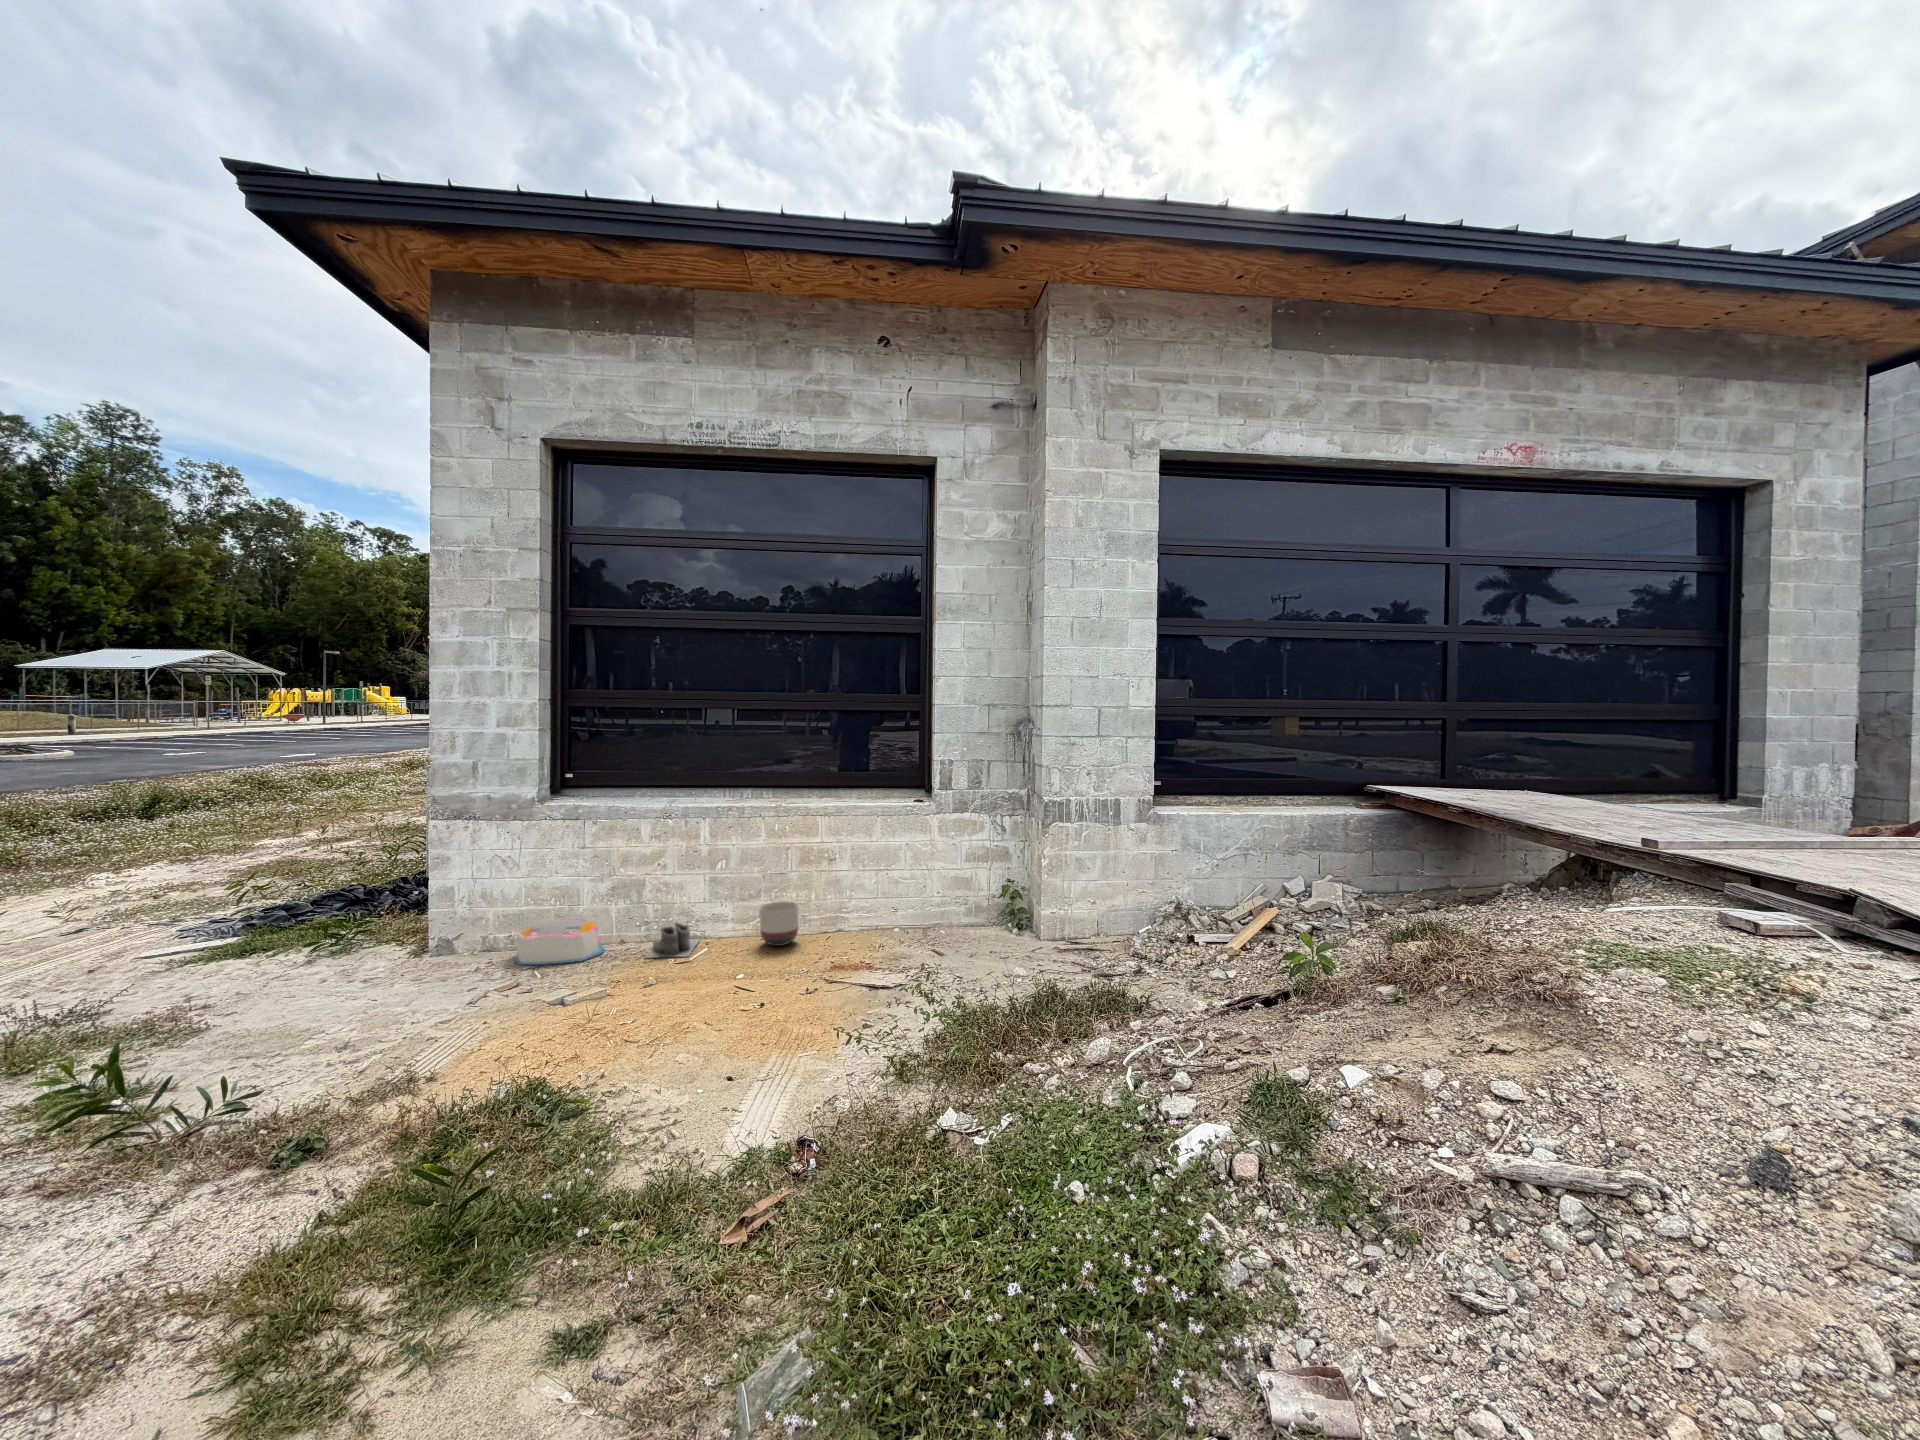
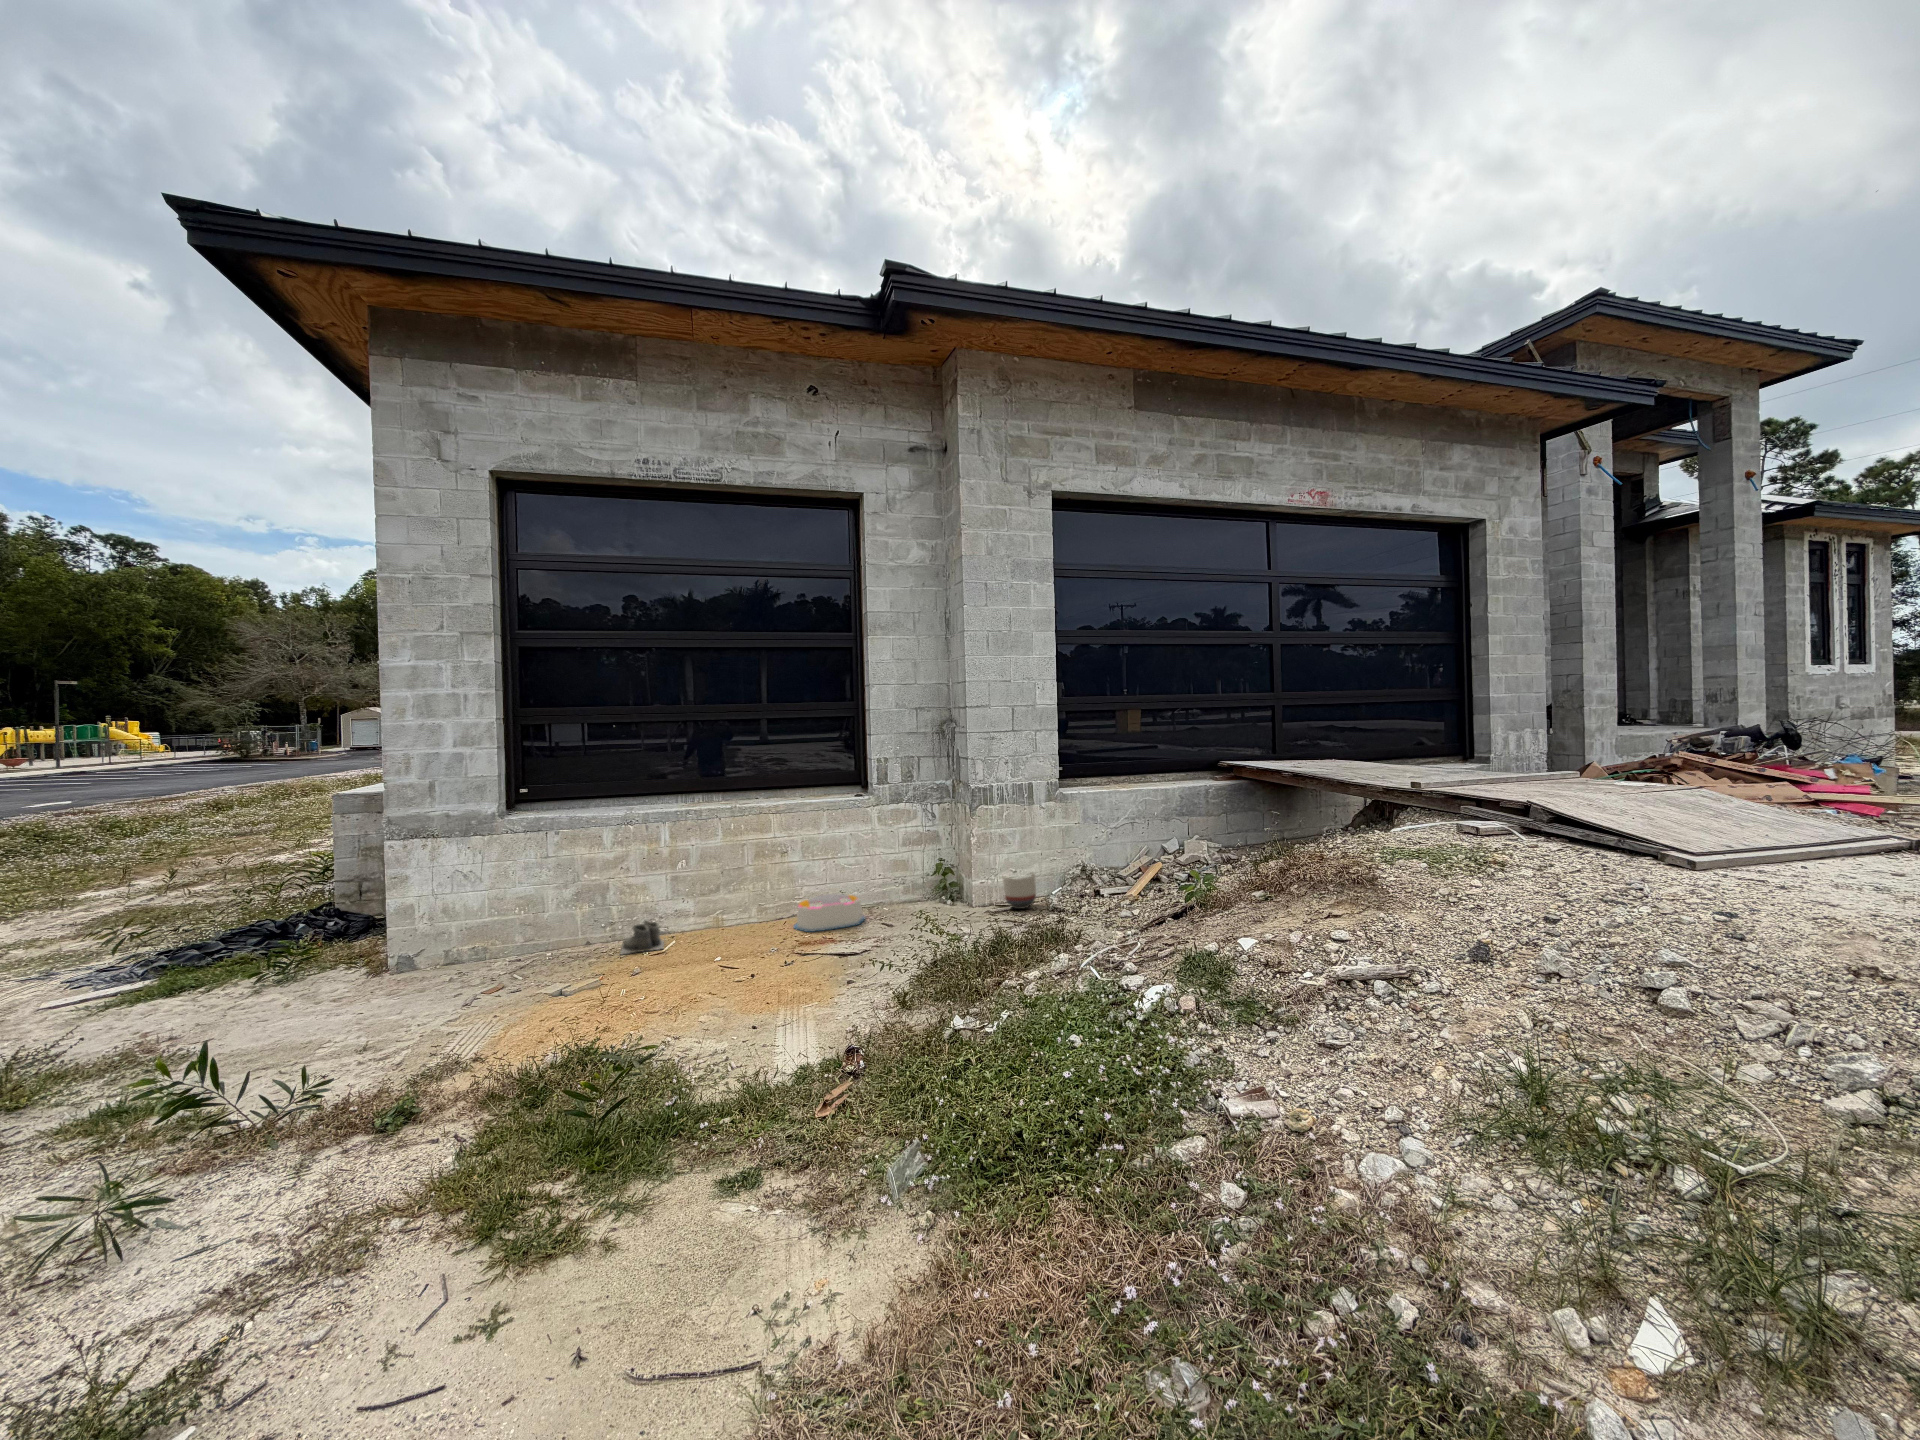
planter: present [759,901,799,946] -> present [1003,873,1036,909]
storage bin: present [515,916,605,965] -> present [794,894,865,932]

